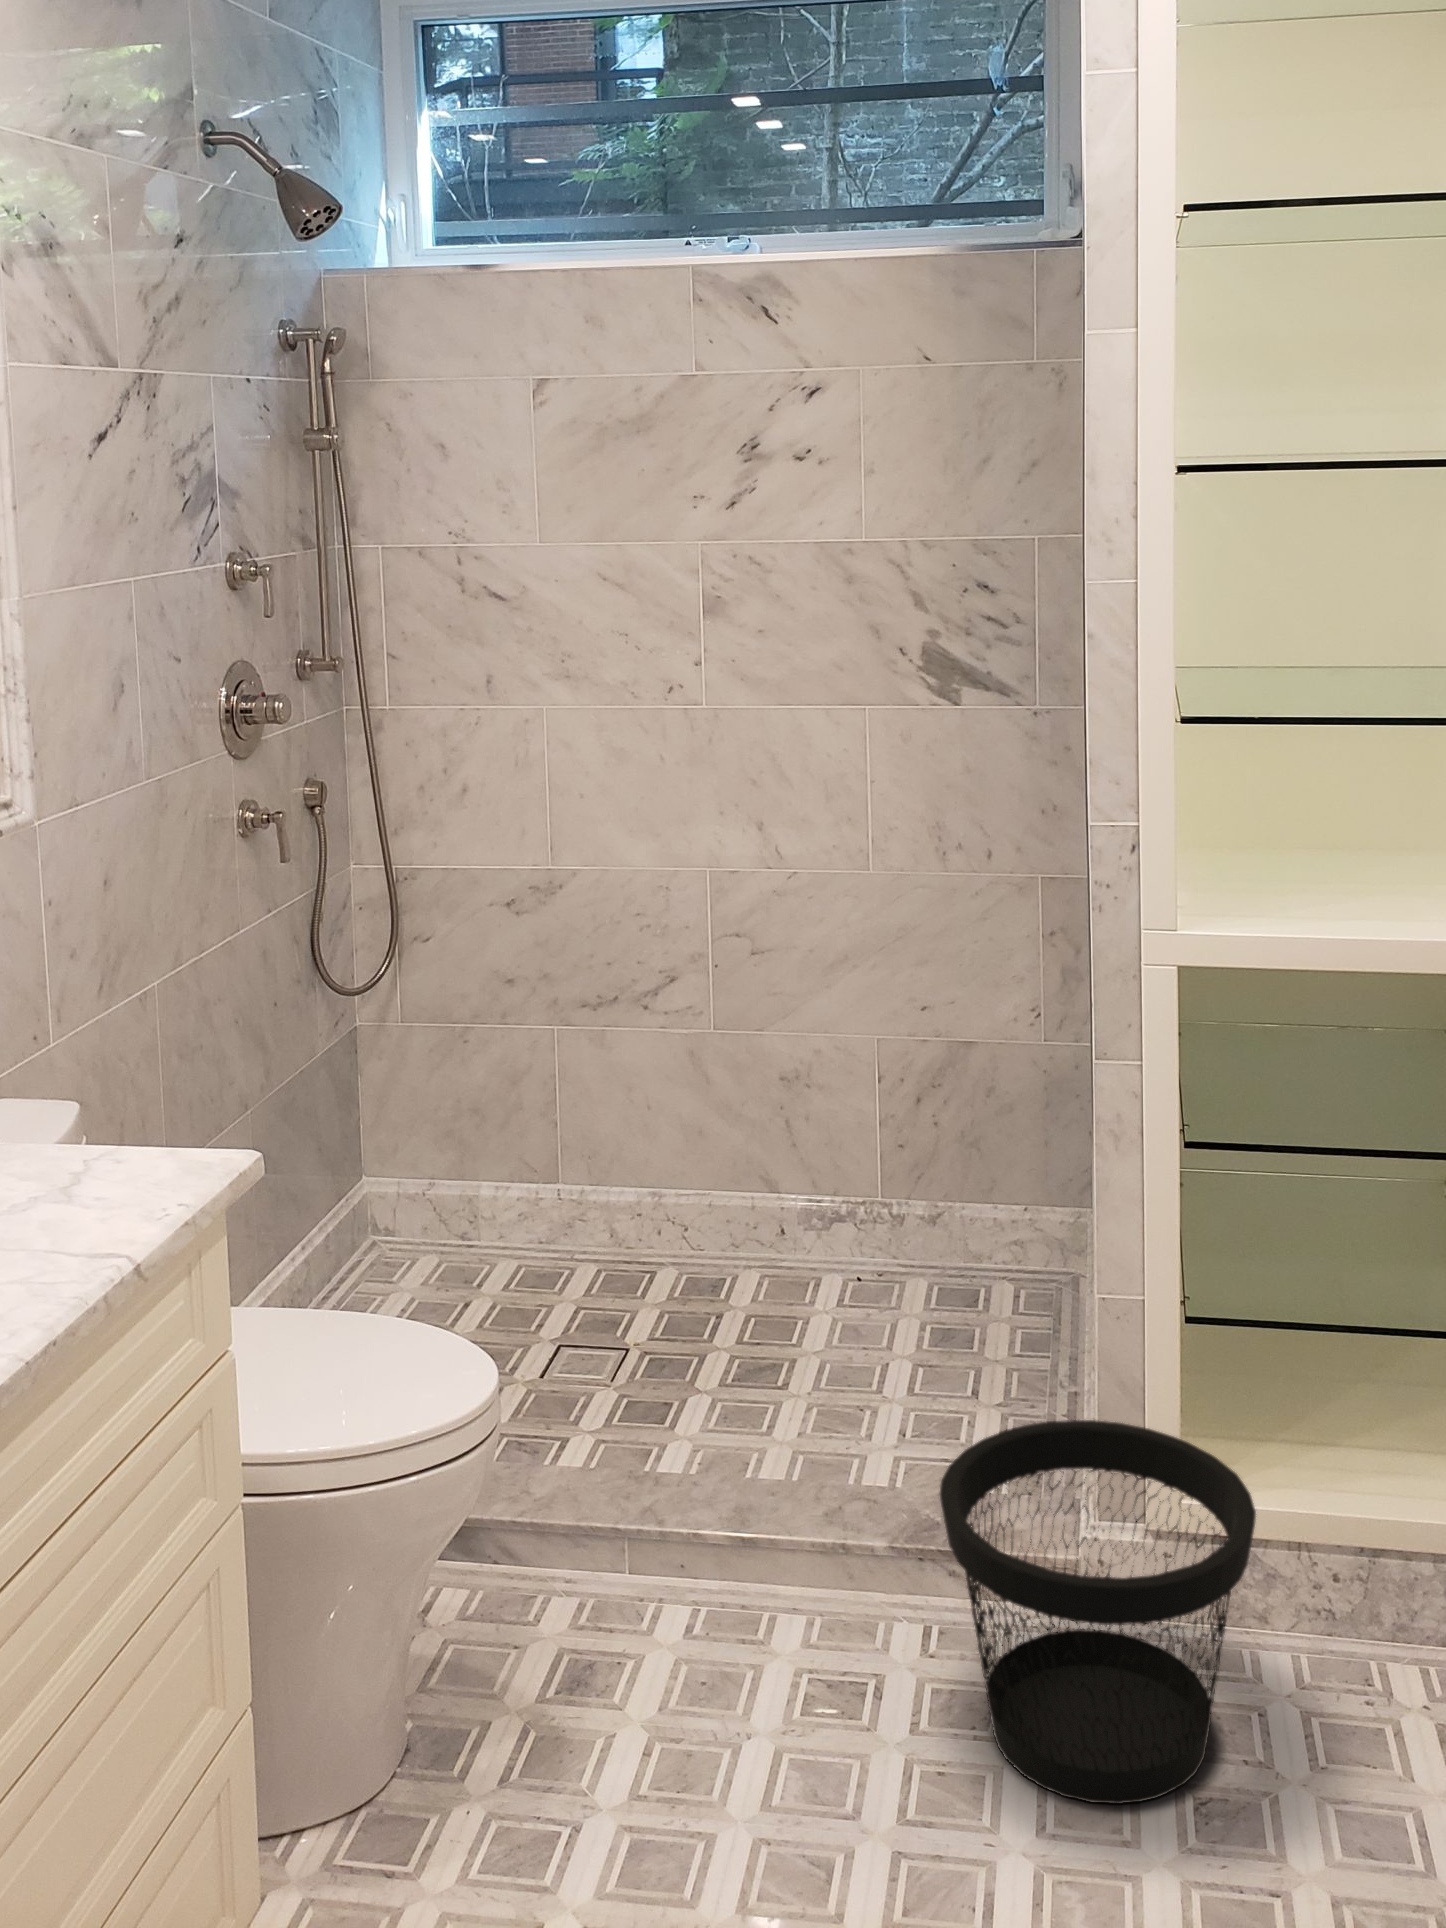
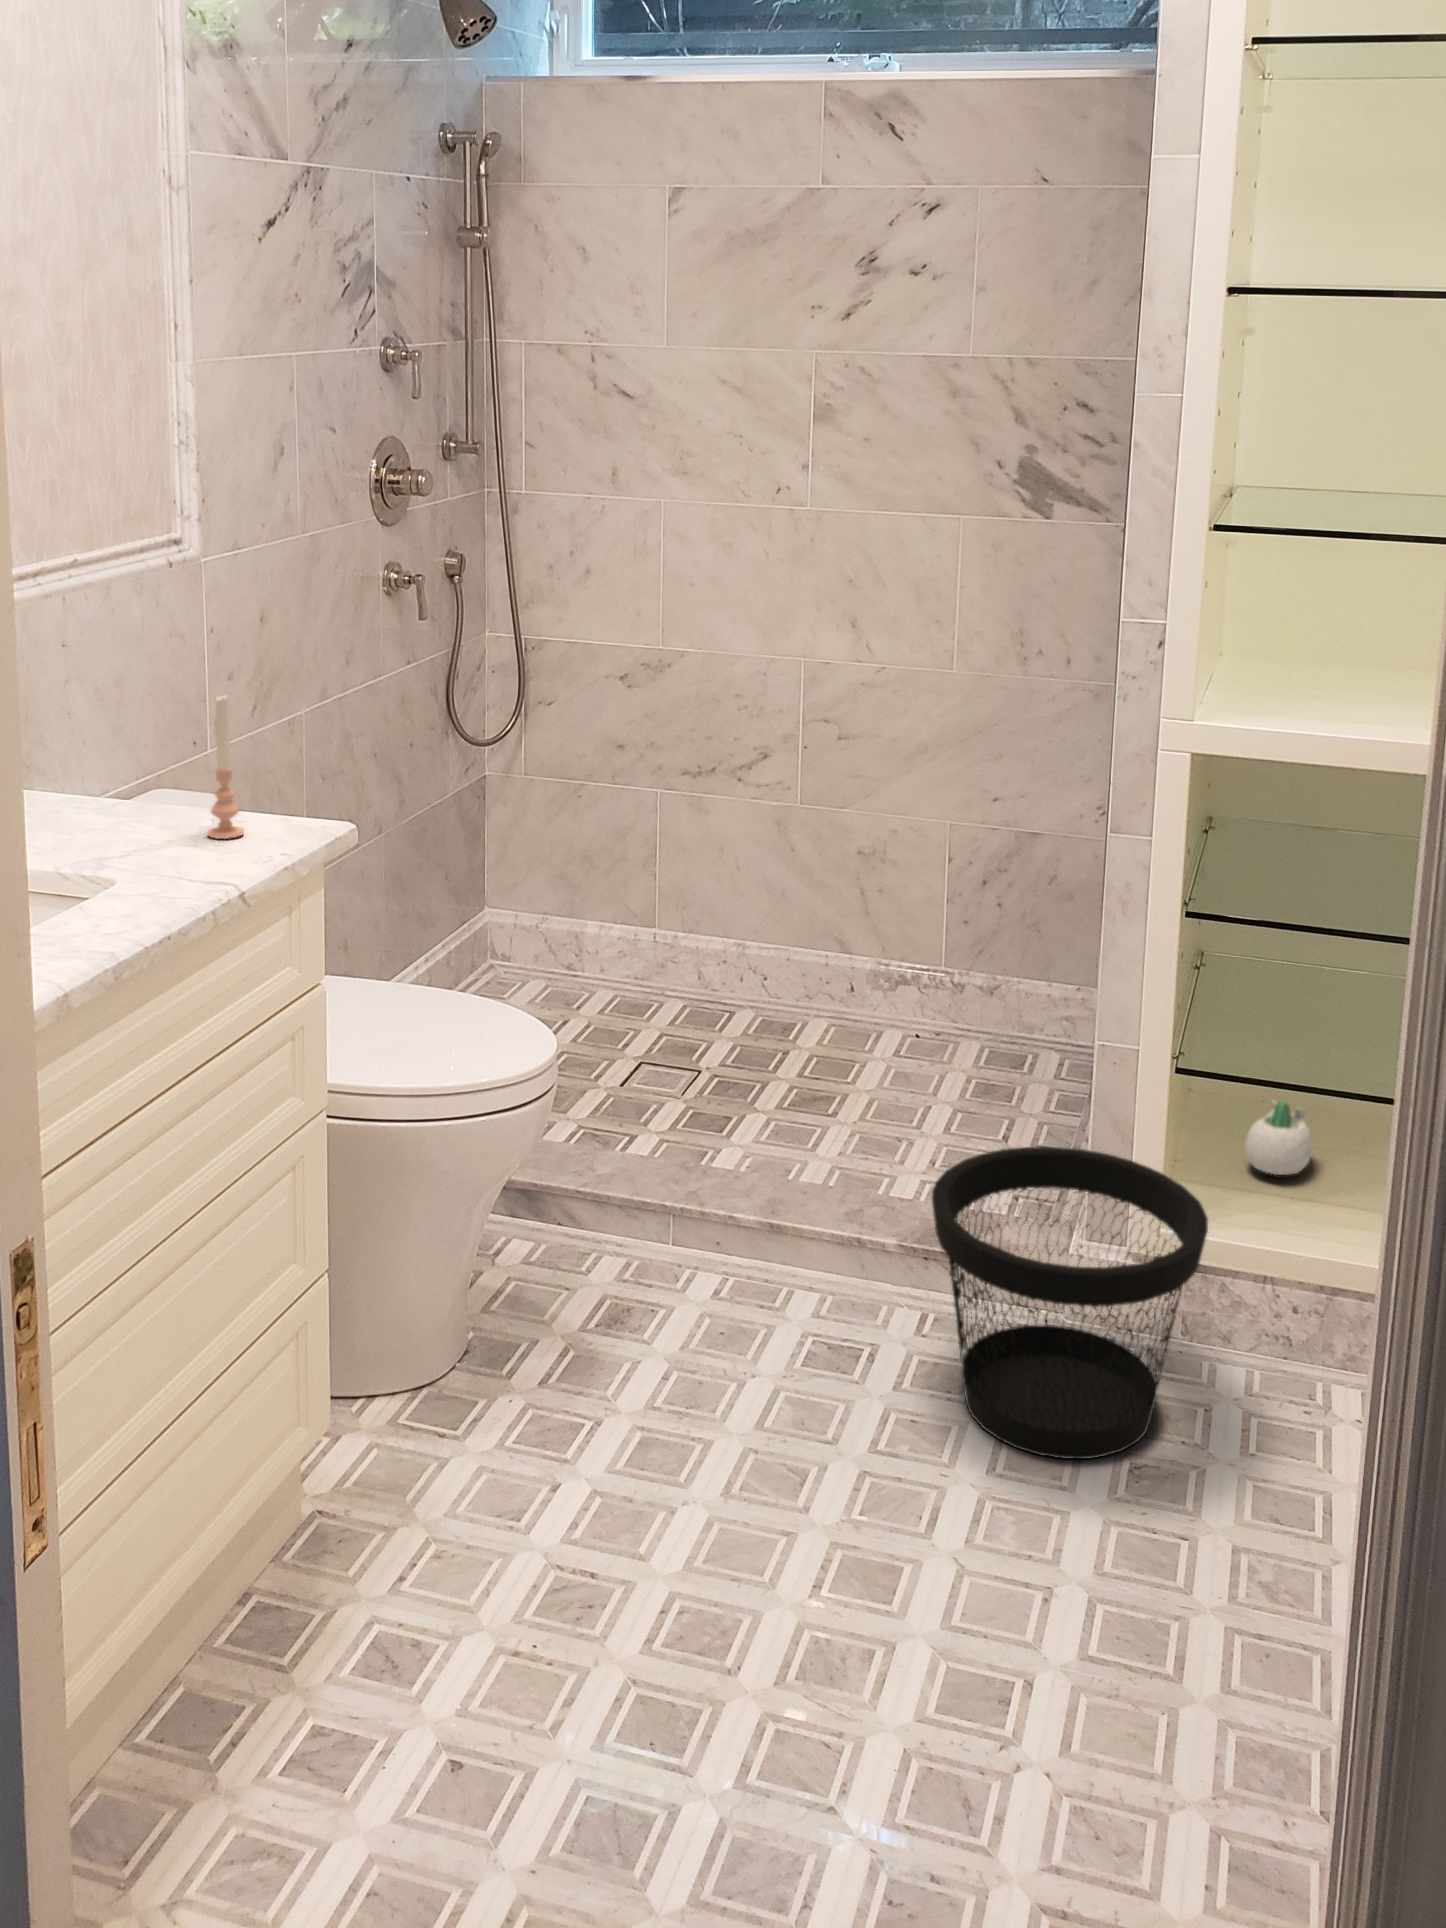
candle: none [78,1004,123,1181] -> present [207,696,244,839]
succulent planter: none [1252,1332,1324,1418] -> present [1245,1100,1312,1175]

